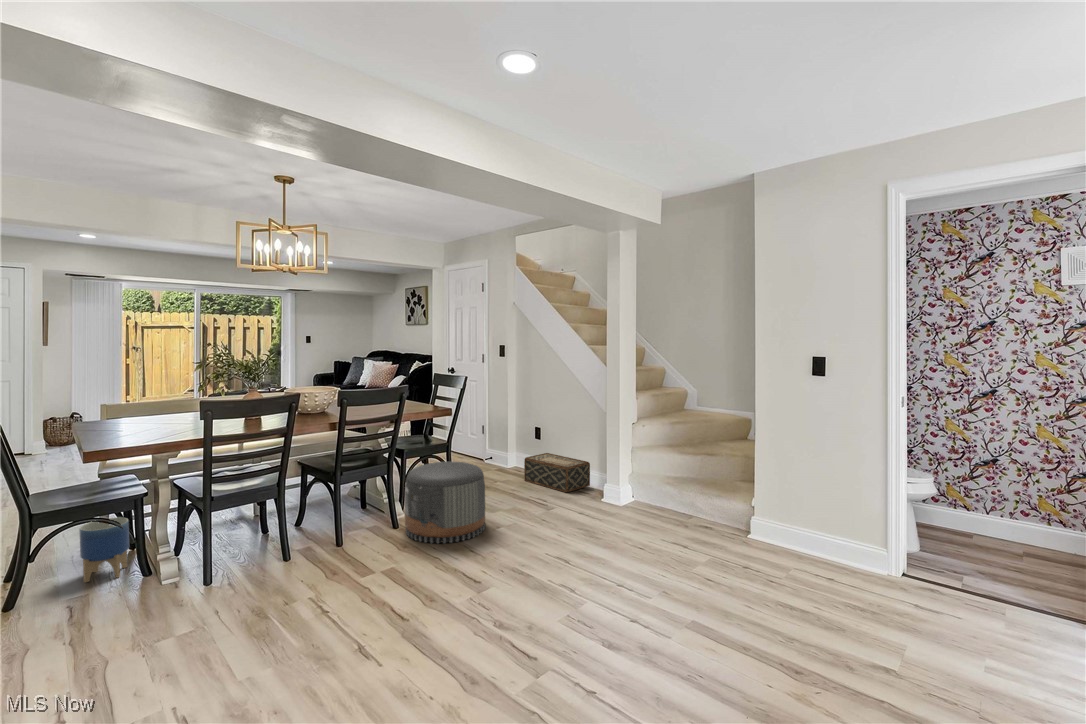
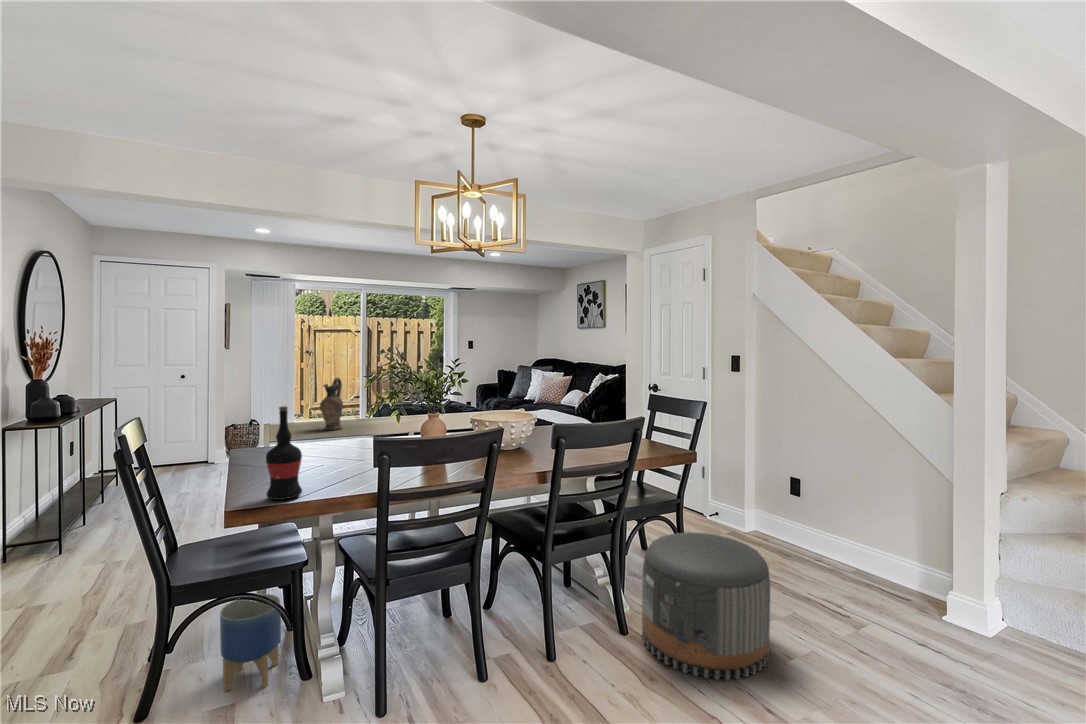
ceramic pitcher: none [155,365,177,408] -> present [320,378,343,430]
wine bottle: none [118,378,147,441] -> present [266,406,302,500]
woven basket: present [524,453,590,492] -> none [776,509,889,581]

